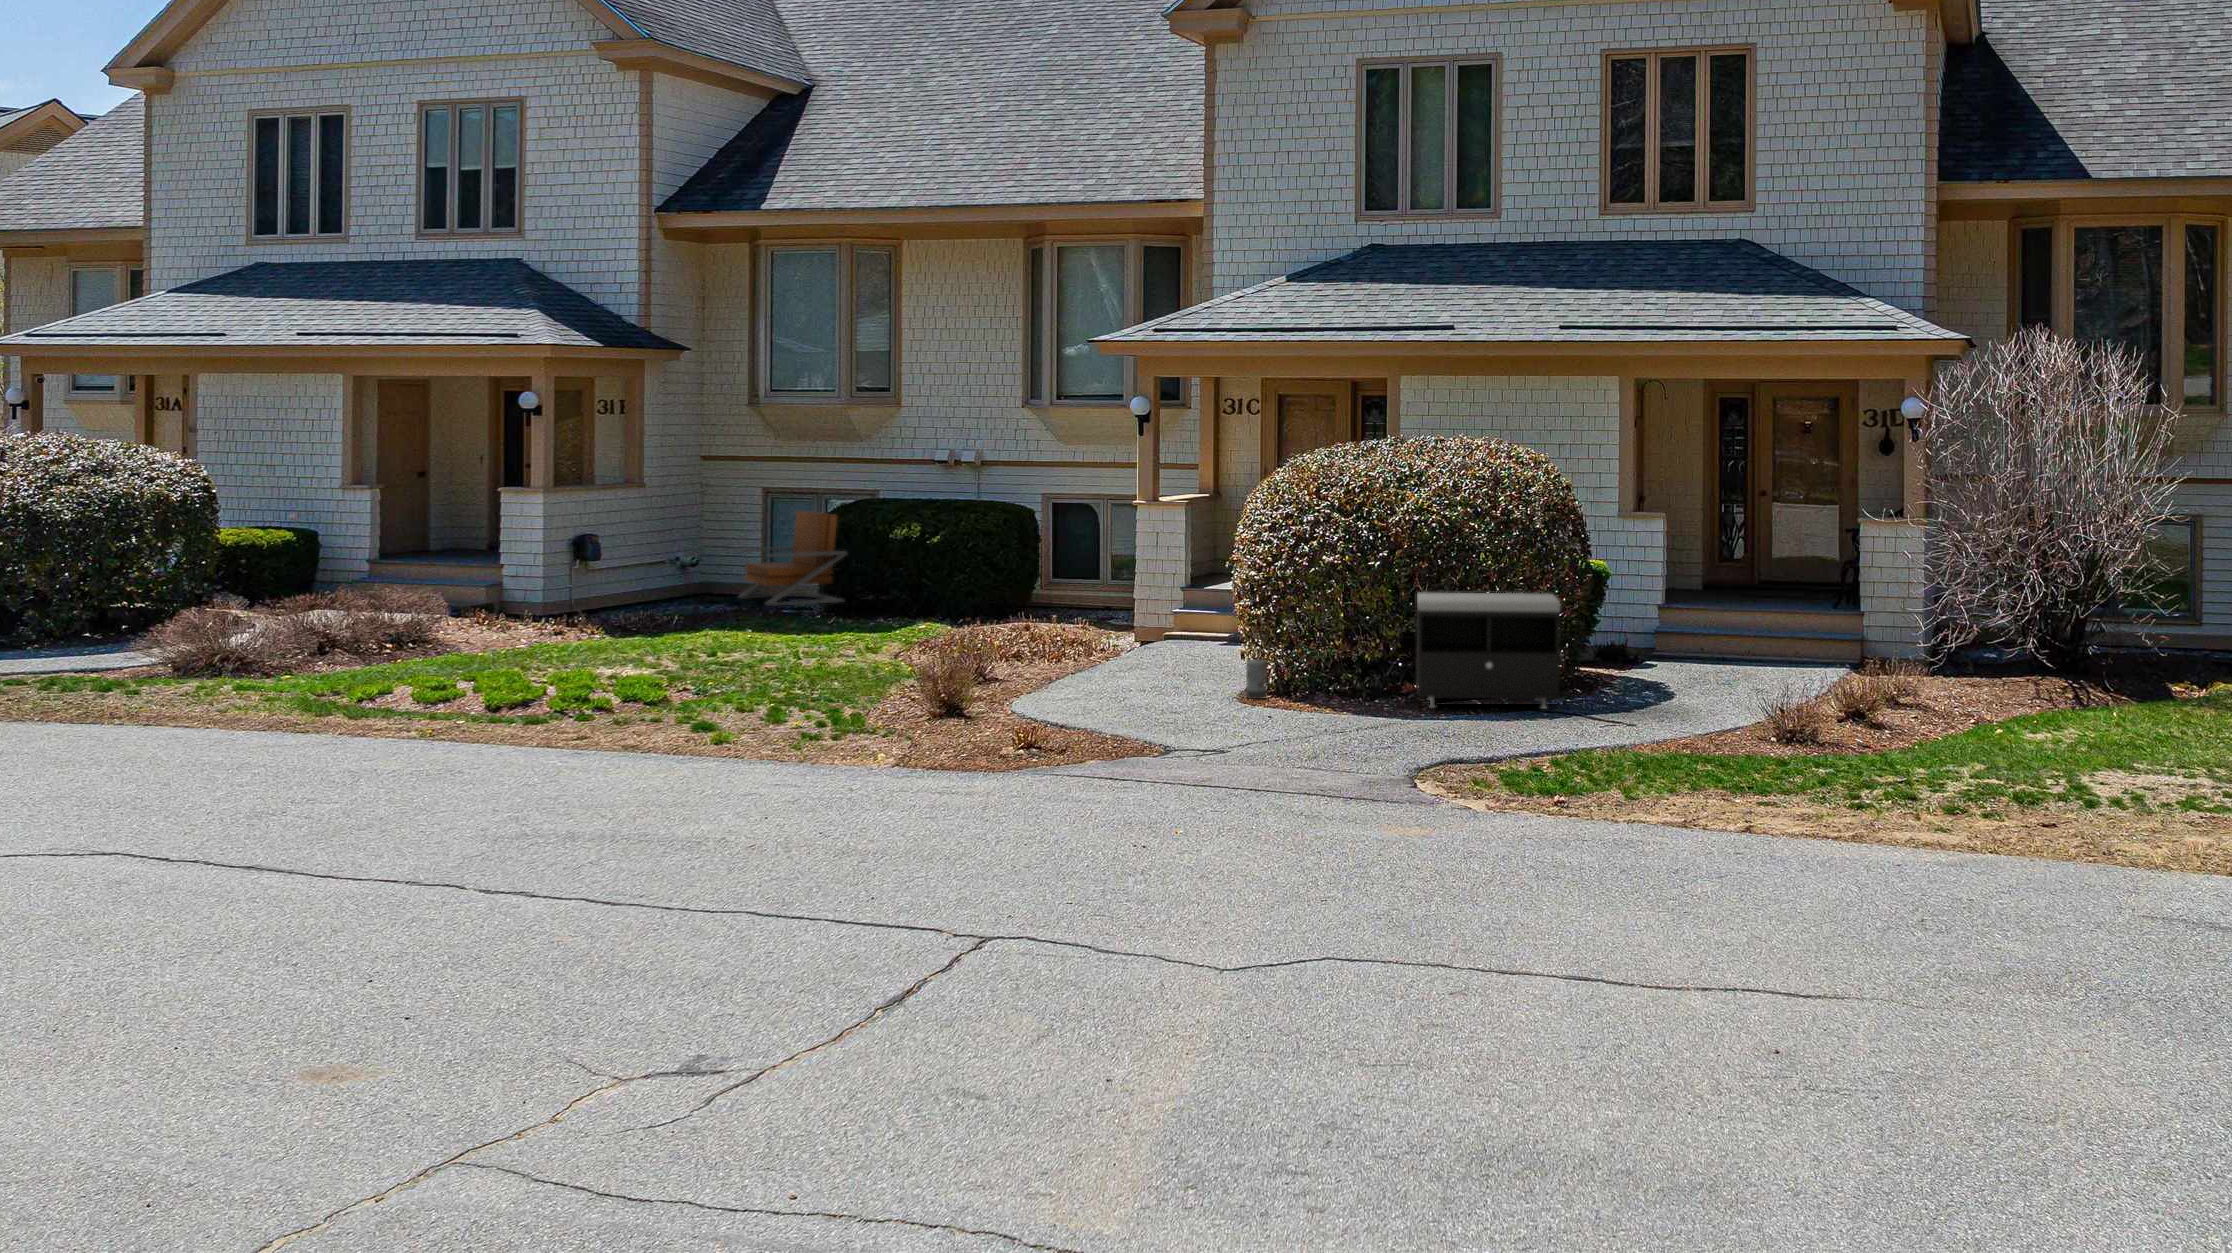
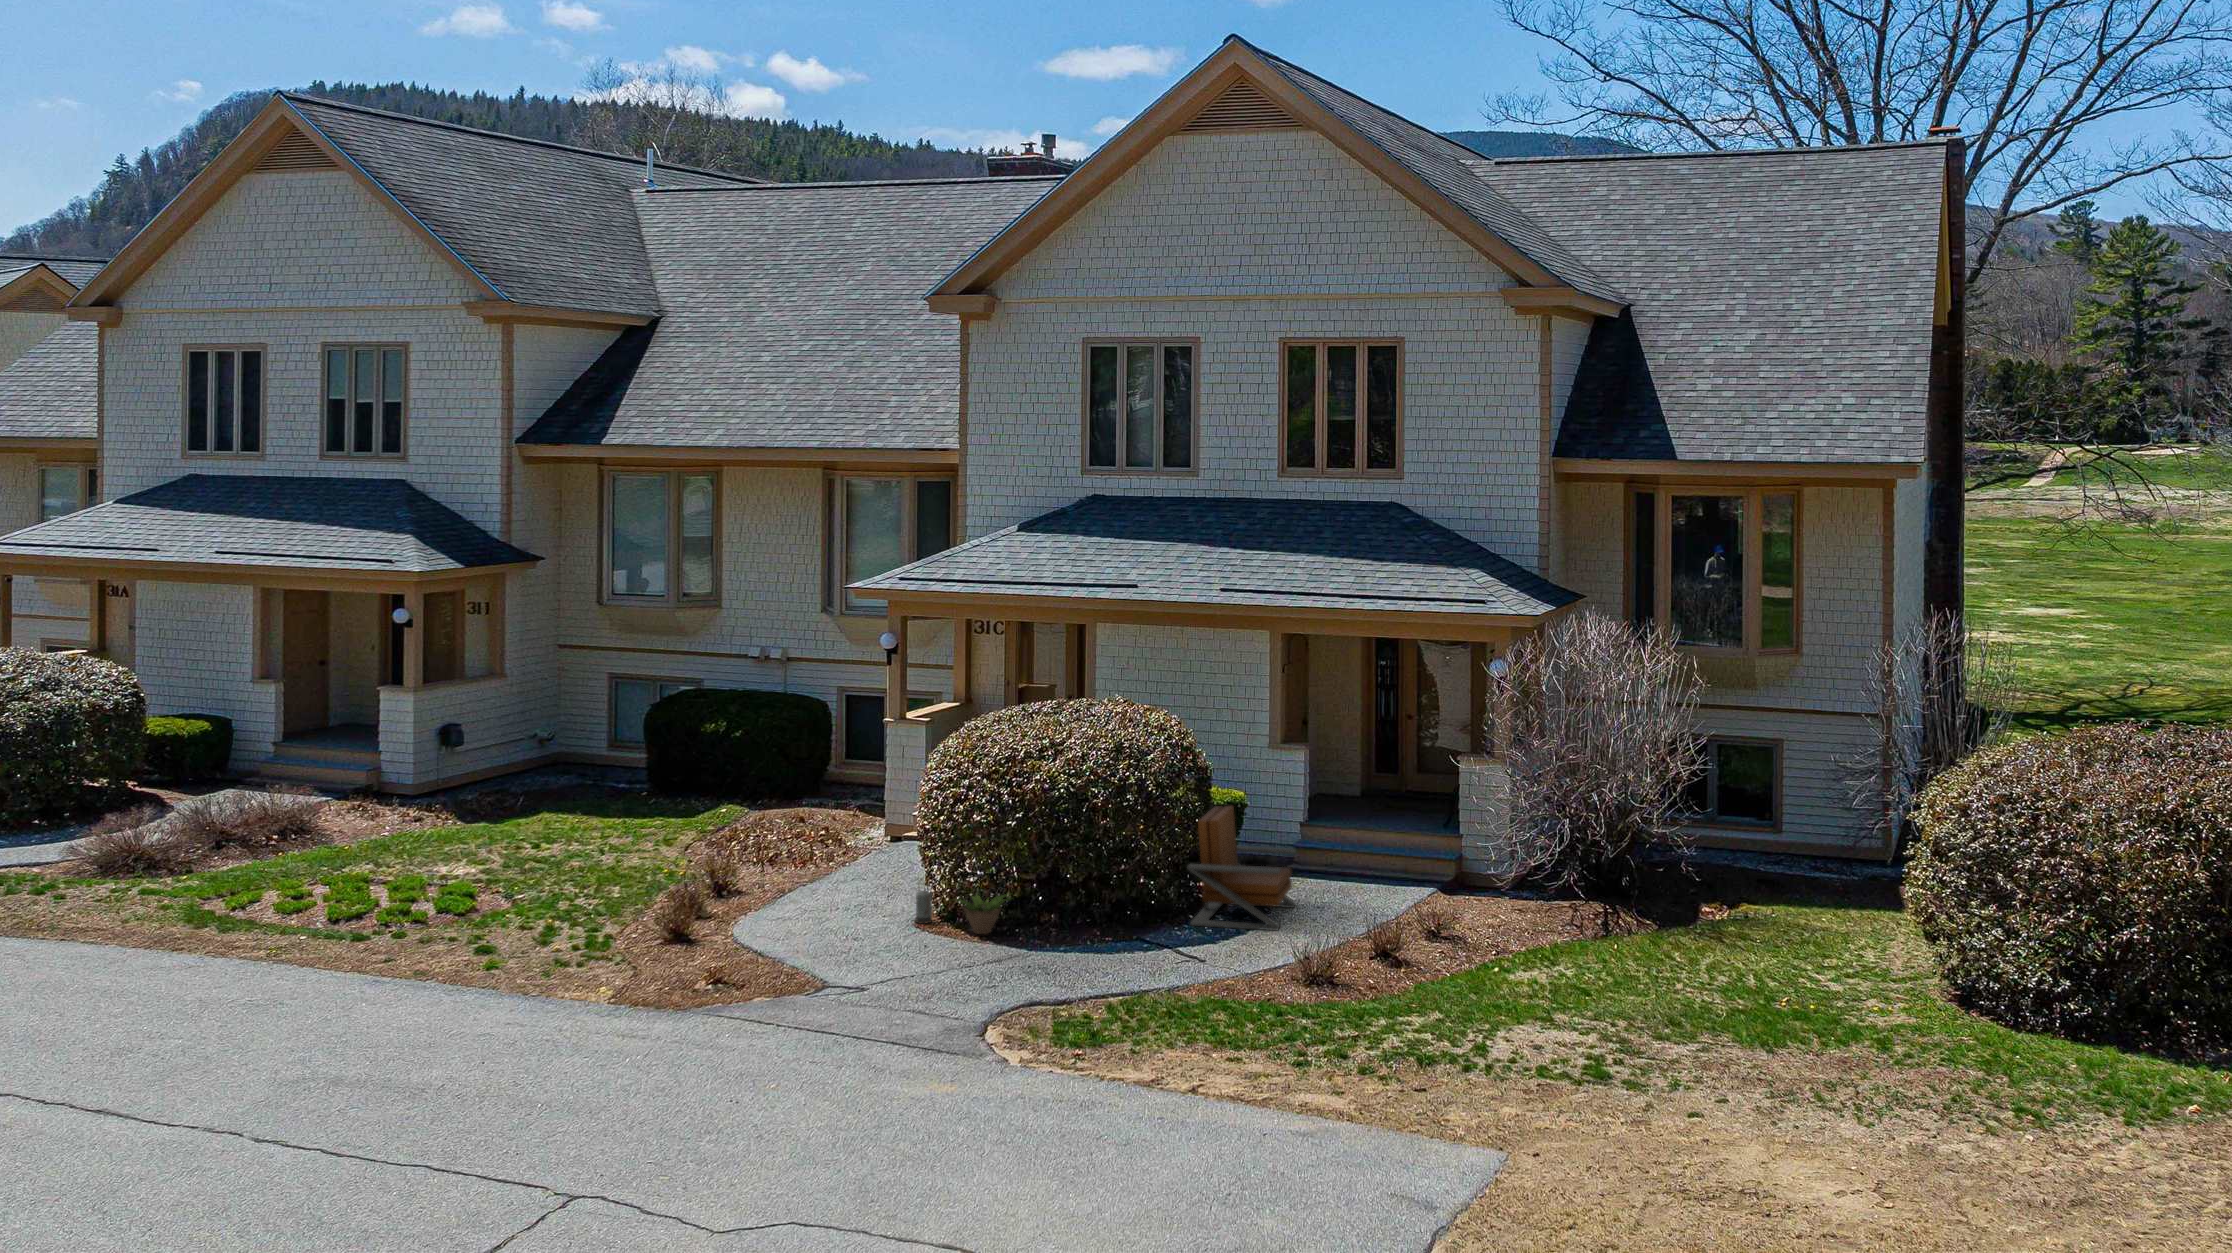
lounge chair: present [739,511,847,606] -> present [1187,806,1296,931]
storage bench: present [1417,593,1560,709] -> none [1040,841,1156,939]
decorative plant: none [1293,658,1379,707] -> present [958,895,1007,934]

